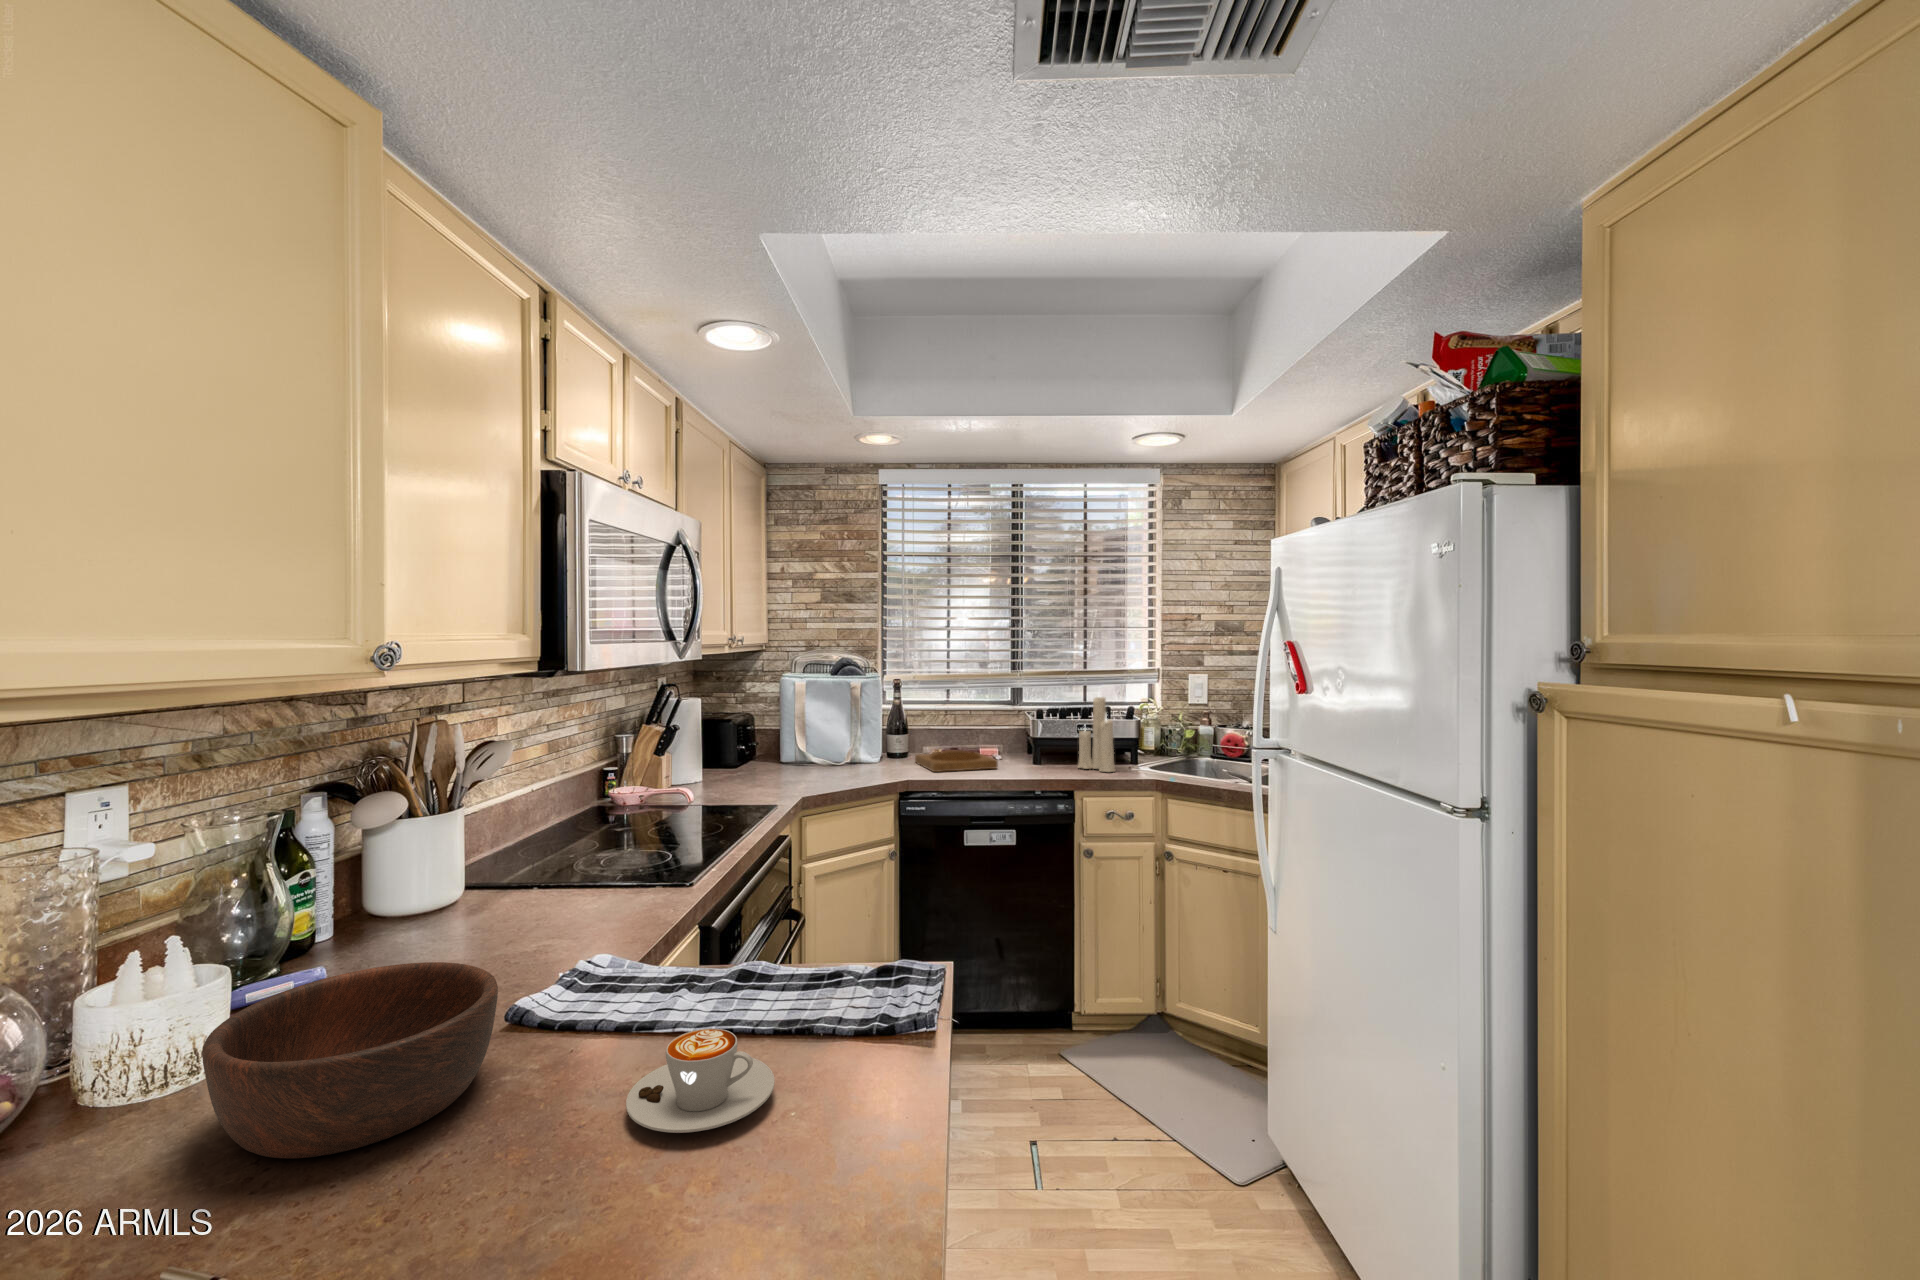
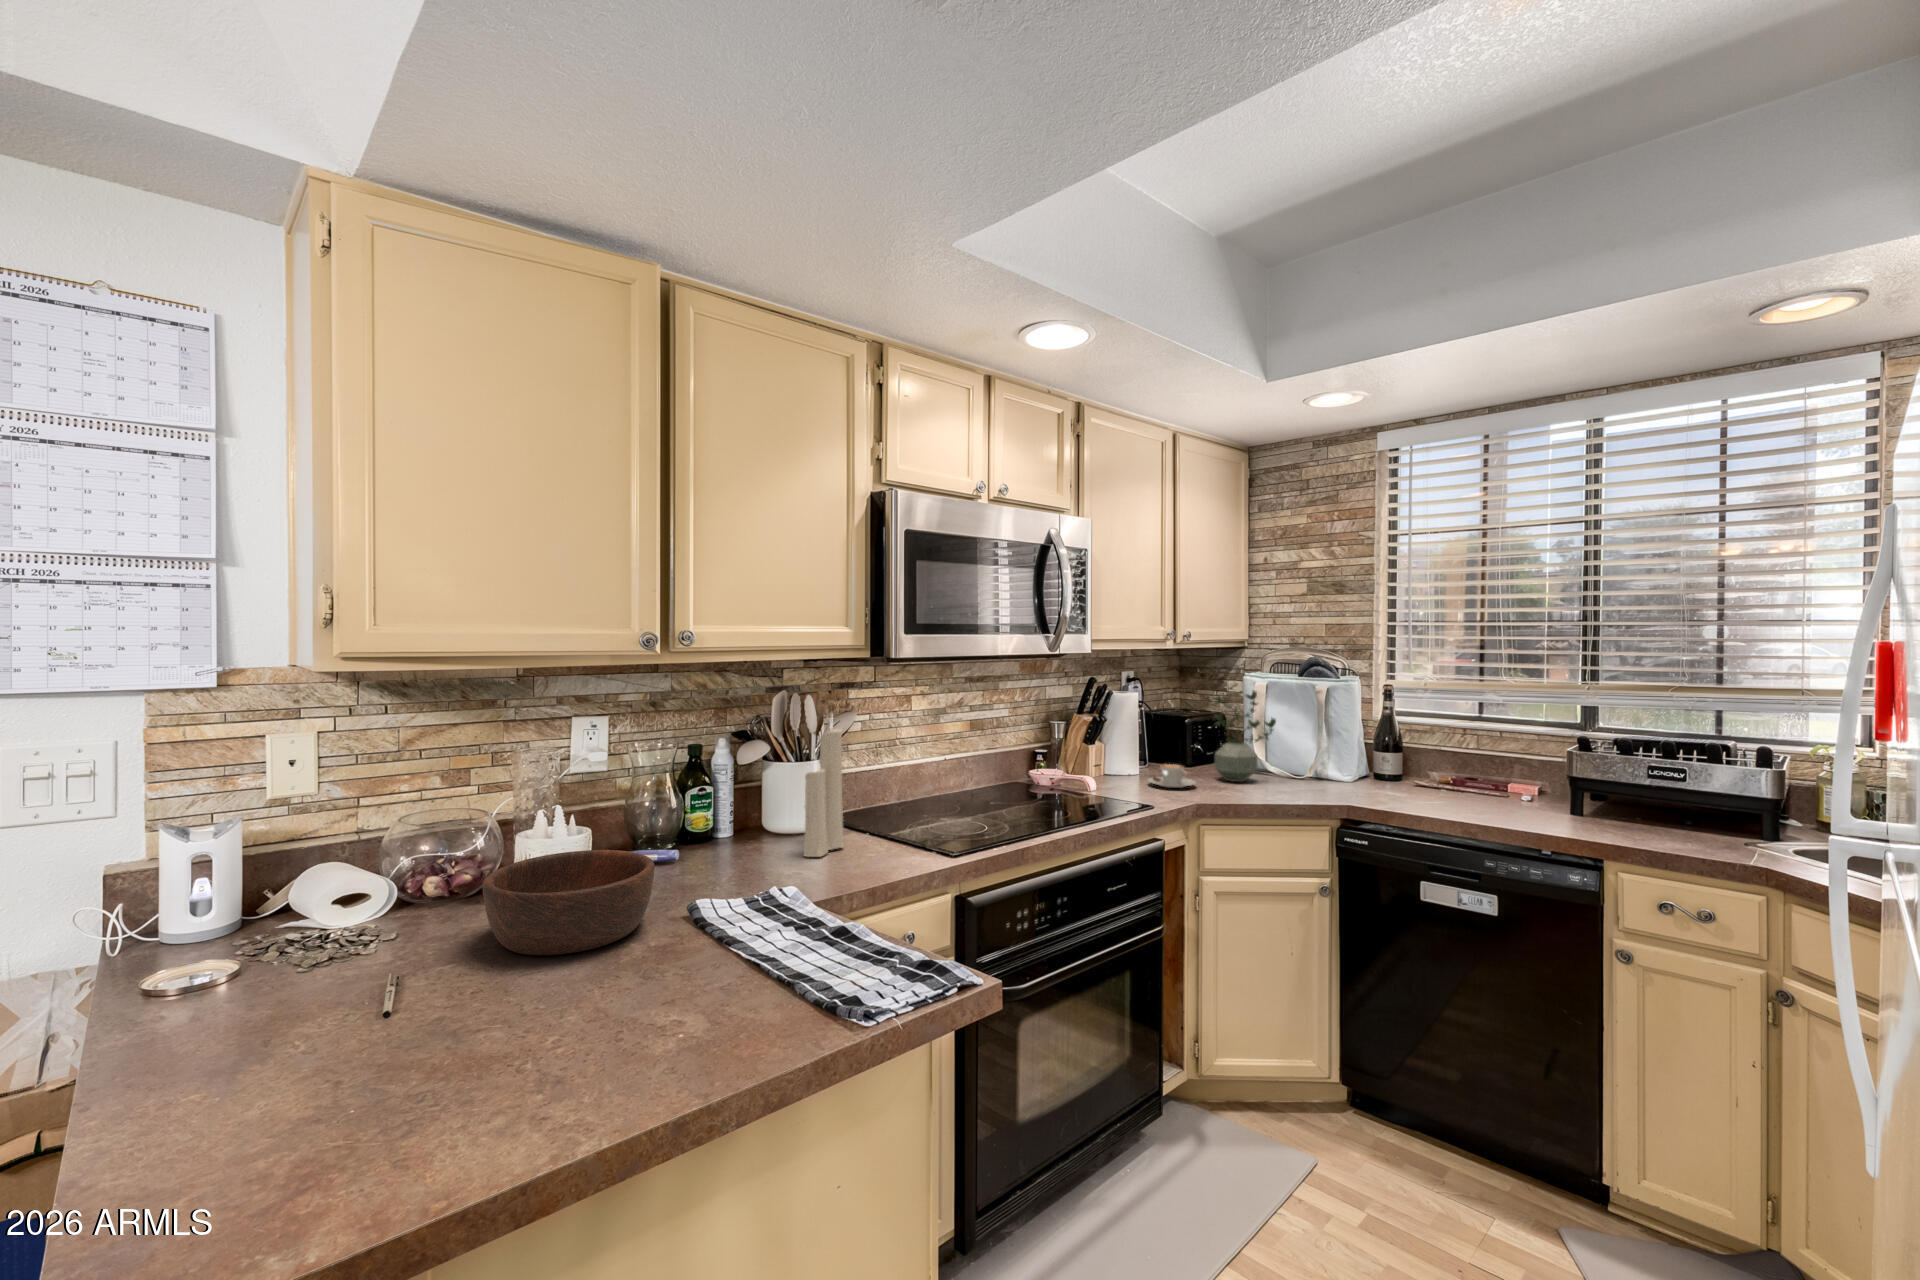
potted plant: none [778,690,835,777] -> present [1213,690,1276,782]
candle: present [1078,697,1115,772] -> present [804,720,844,857]
tray: present [915,750,998,772] -> none [1396,776,1497,809]
coffee cup: present [626,1029,775,1133] -> present [1148,764,1196,788]

